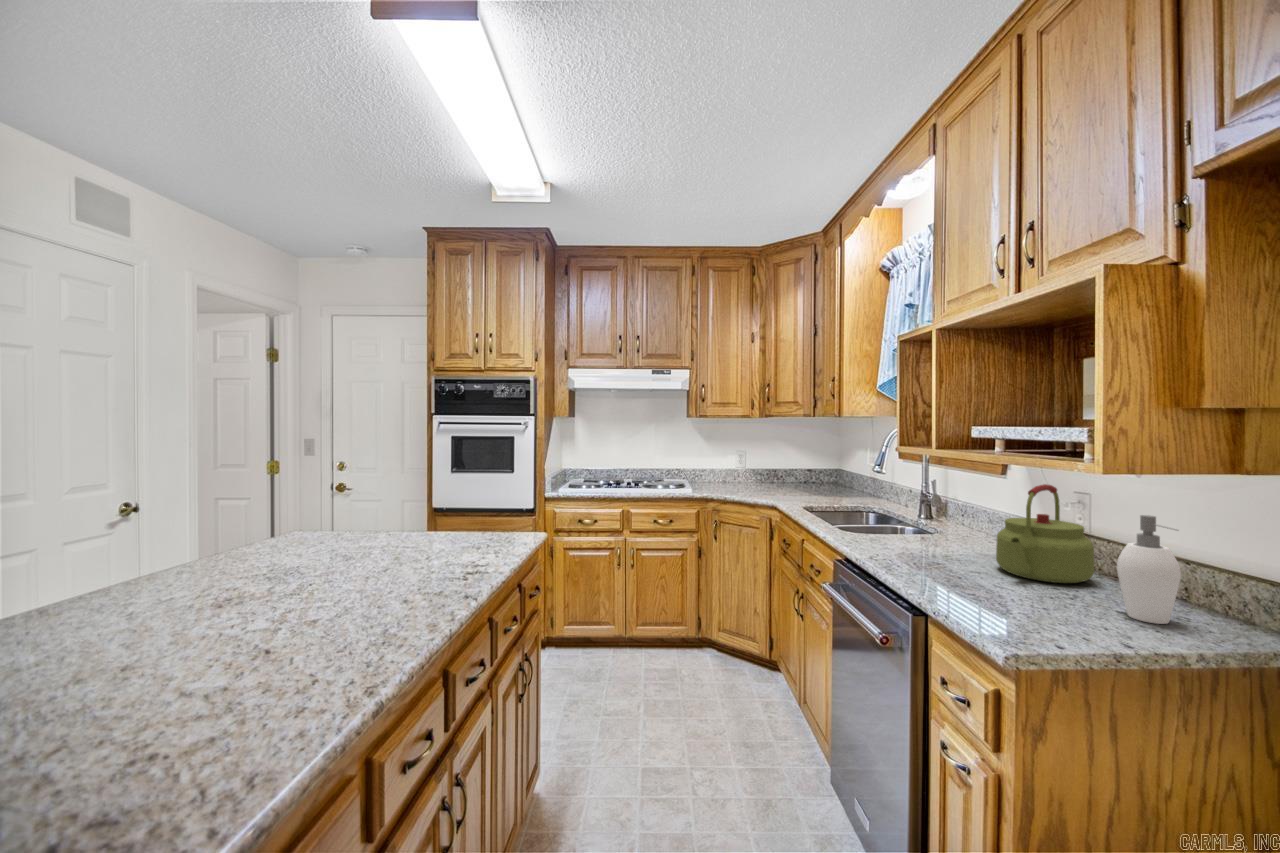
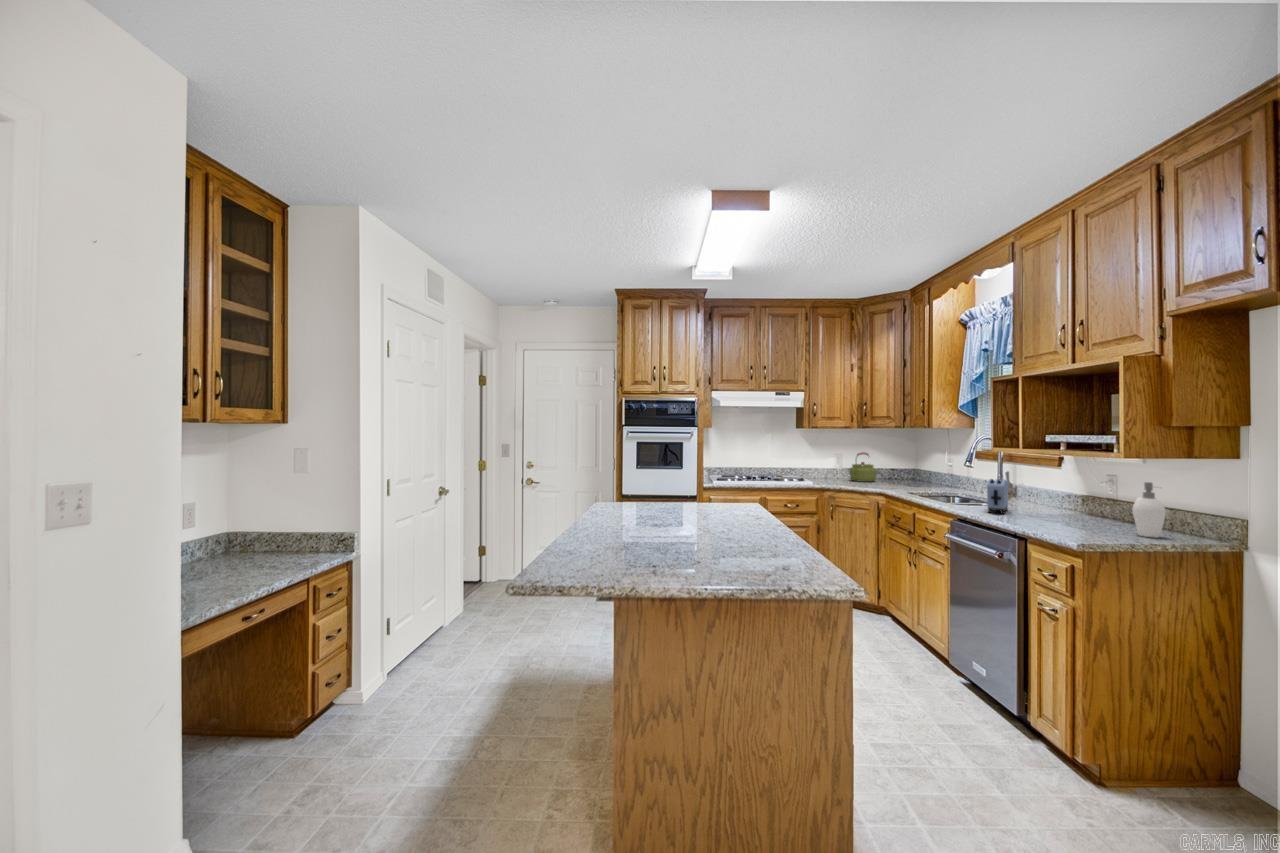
kettle: present [996,484,1094,583] -> present [850,452,876,482]
toaster: none [886,494,924,553] -> present [987,479,1008,514]

